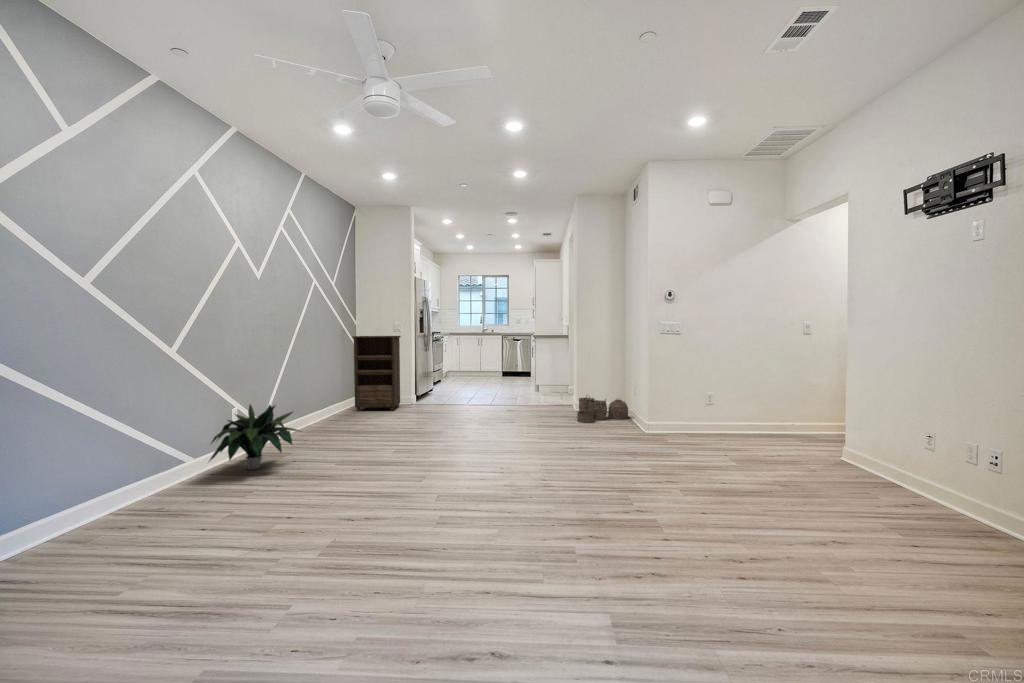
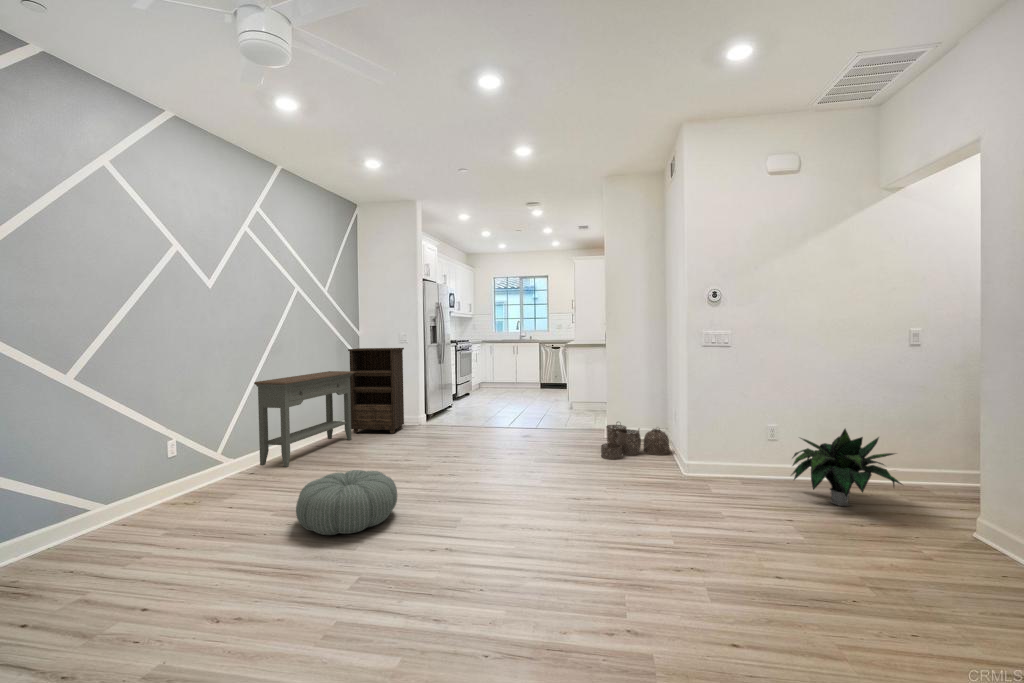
console table: none [288,355,362,435] -> present [254,371,355,467]
potted plant: present [209,405,299,470] -> present [791,429,901,506]
pouf: none [365,427,441,472] -> present [296,470,397,535]

